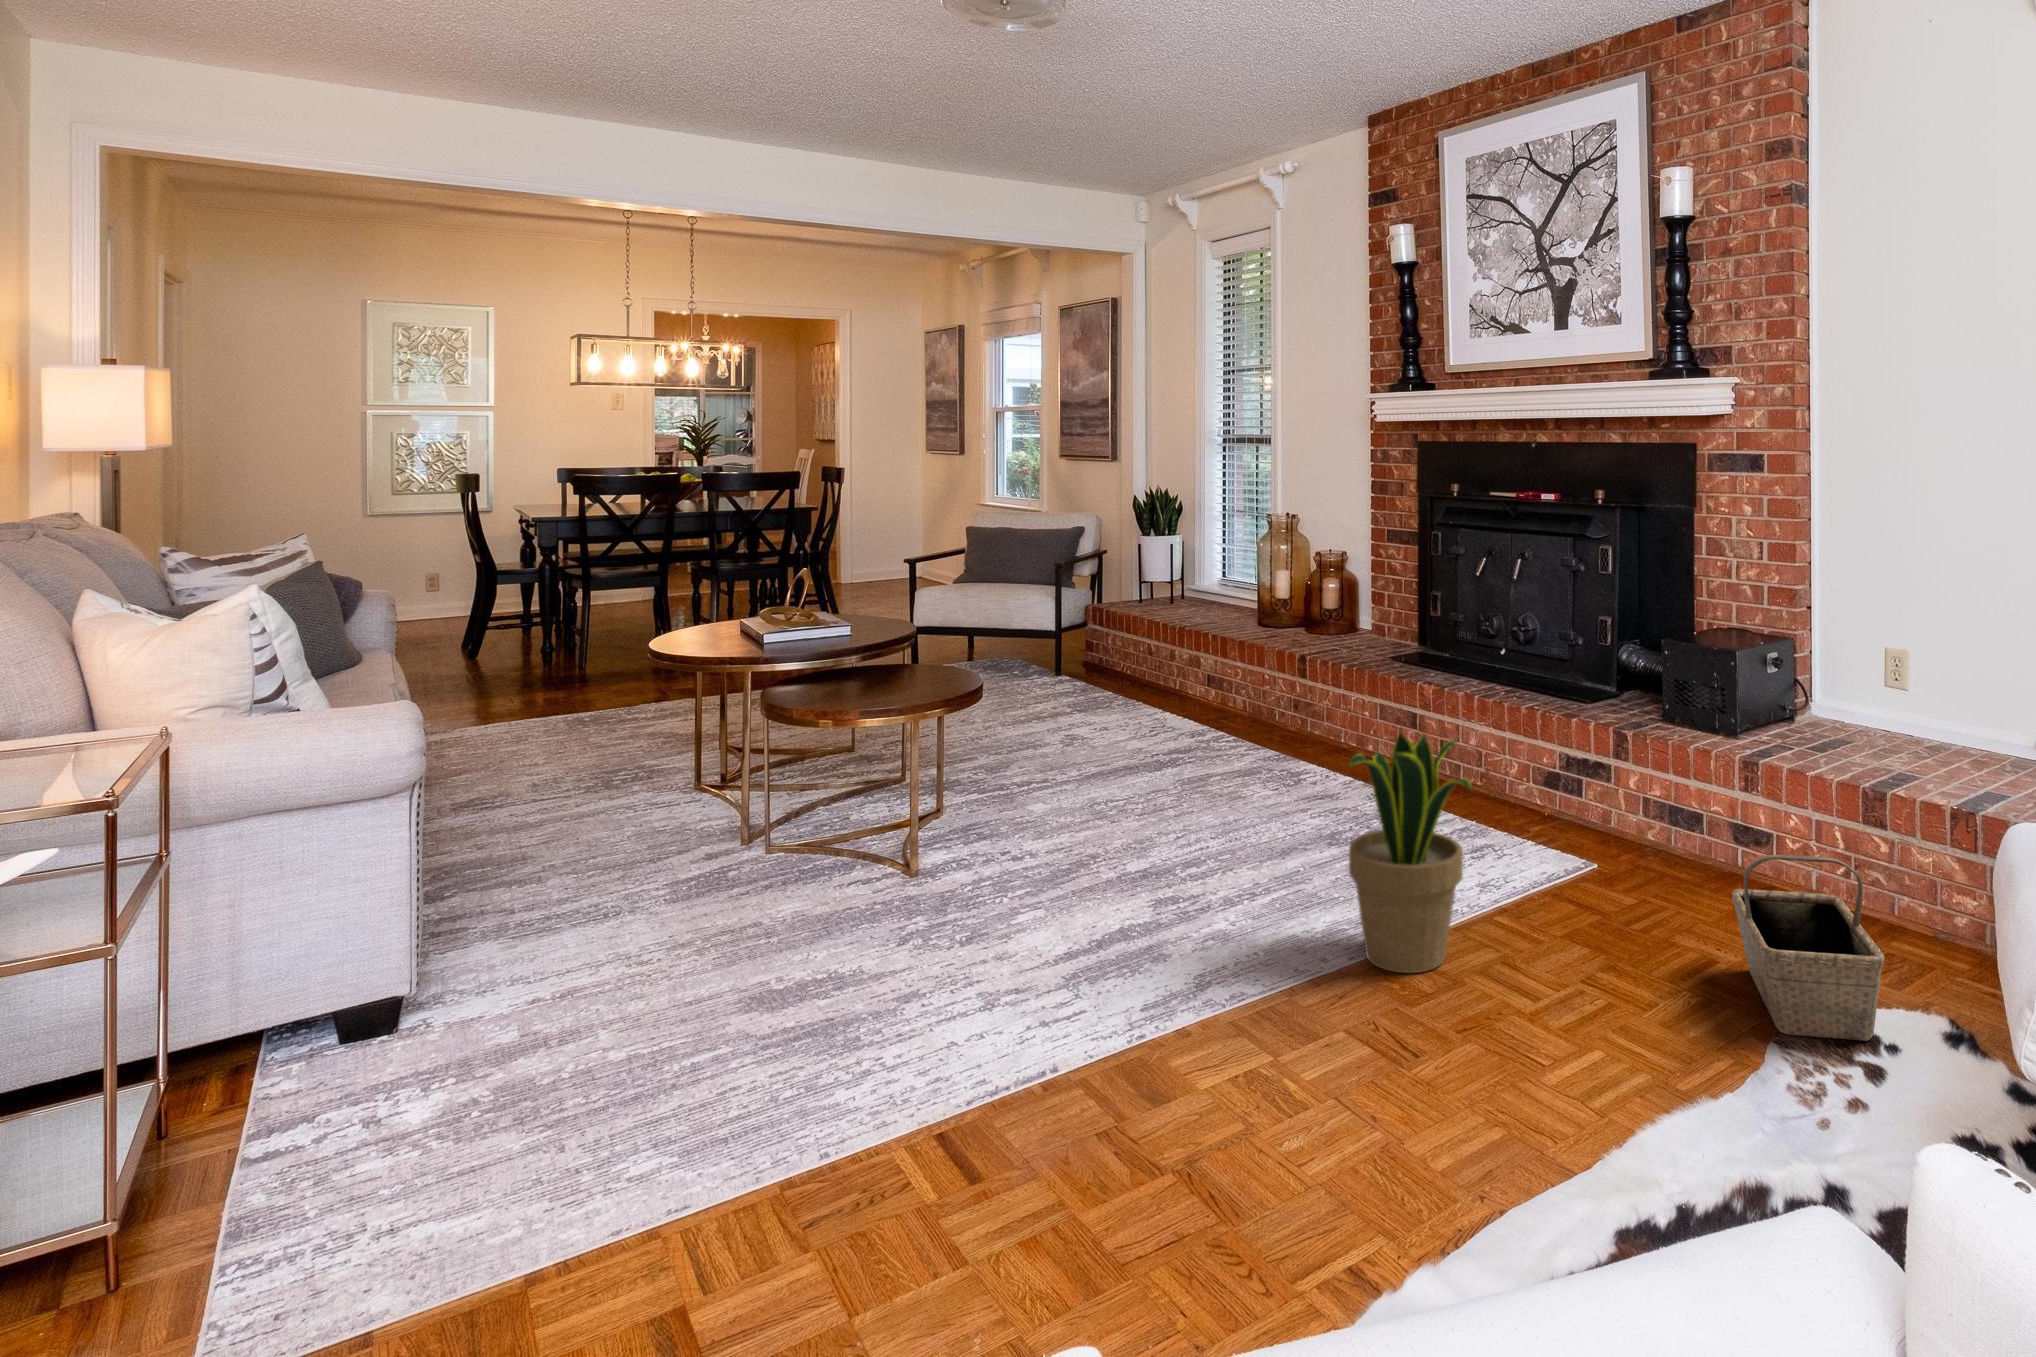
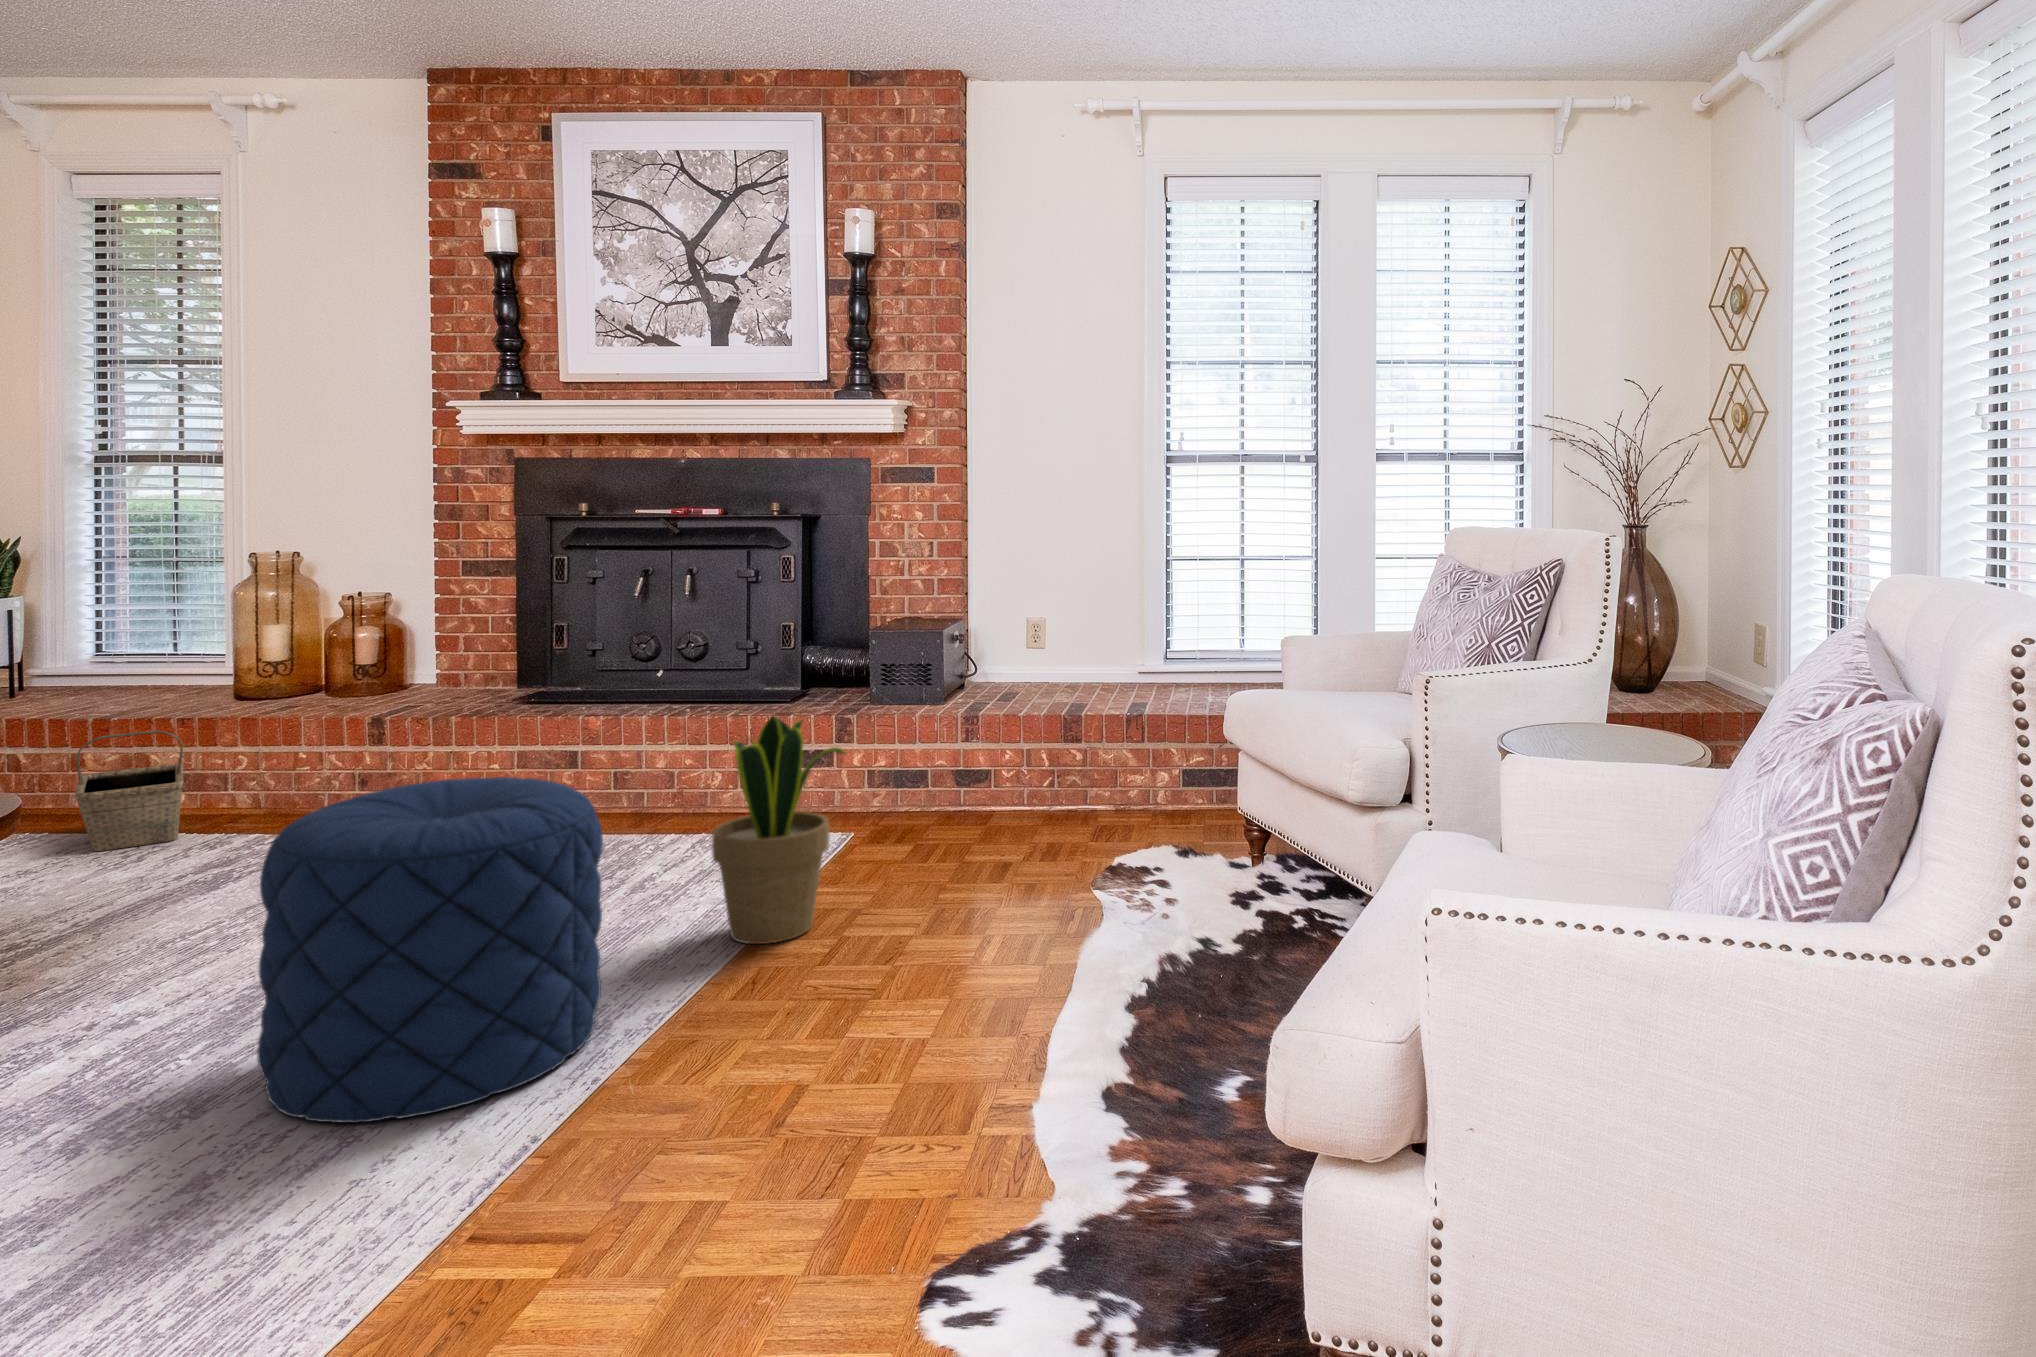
pouf: none [946,743,1194,1042] -> present [257,777,603,1123]
basket: present [1732,855,1884,1041] -> present [75,731,184,851]

